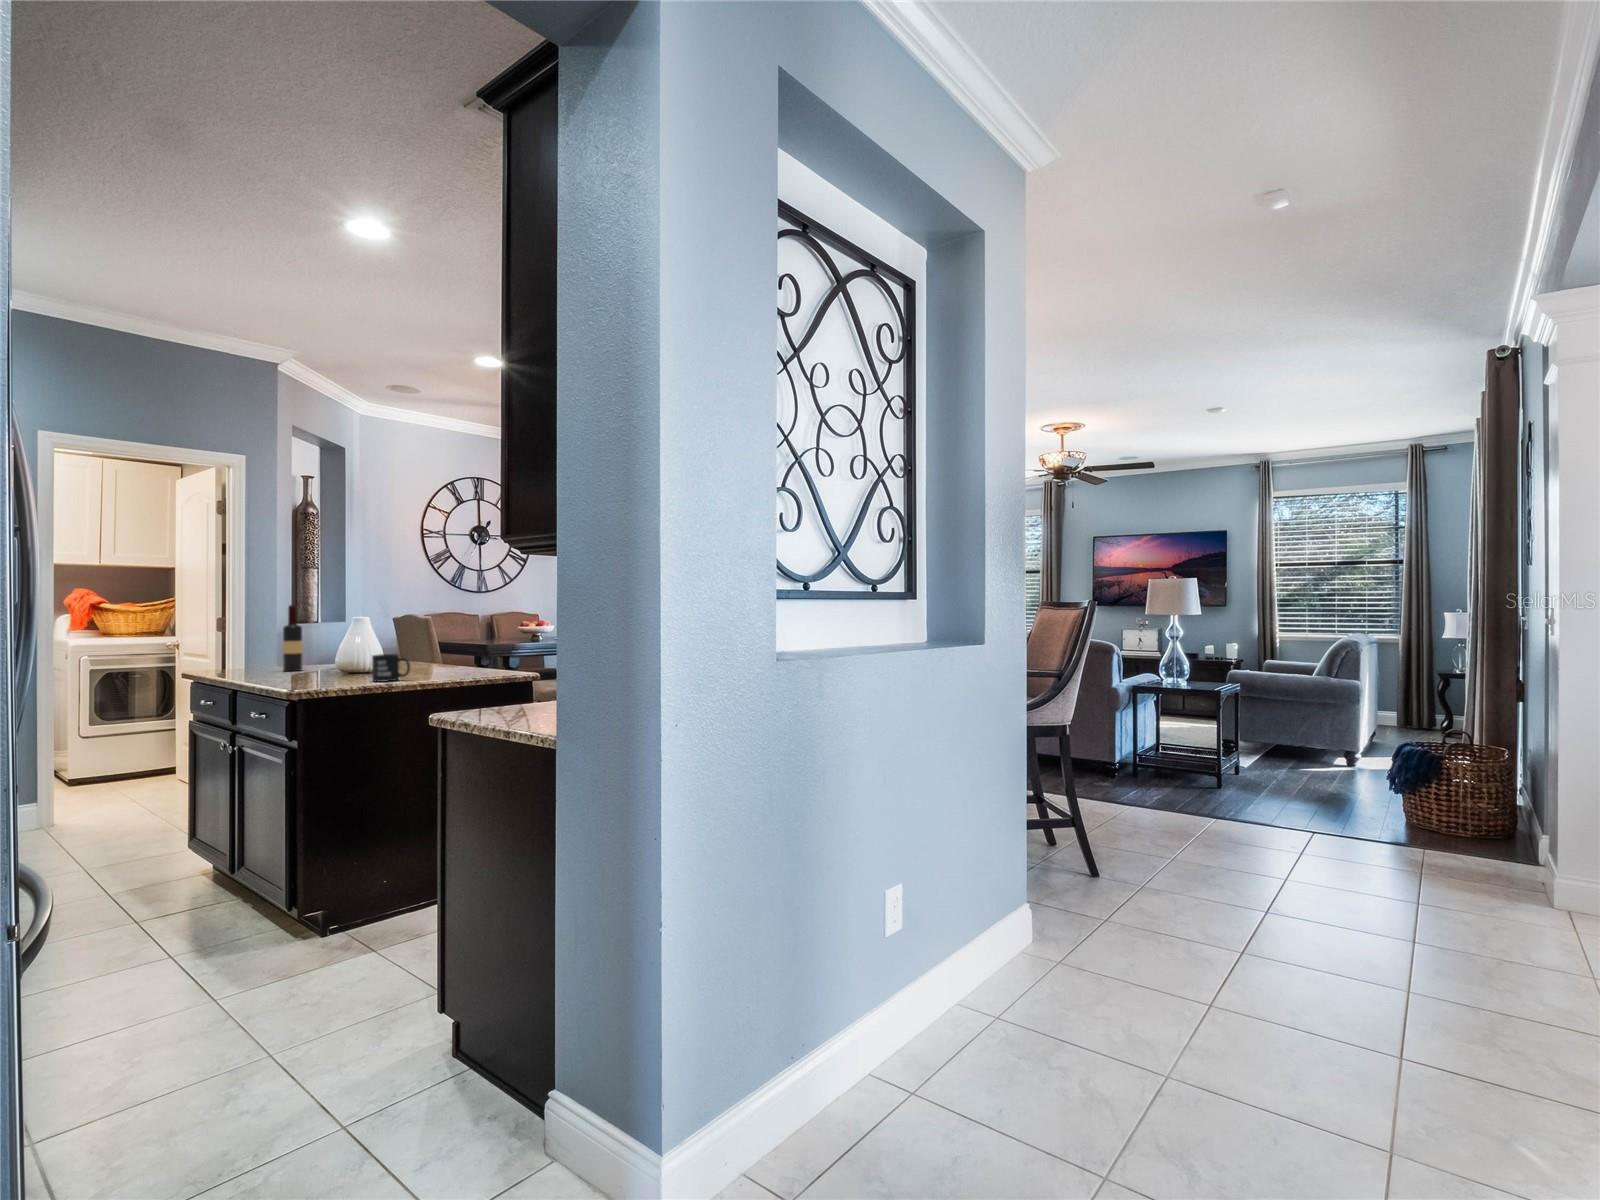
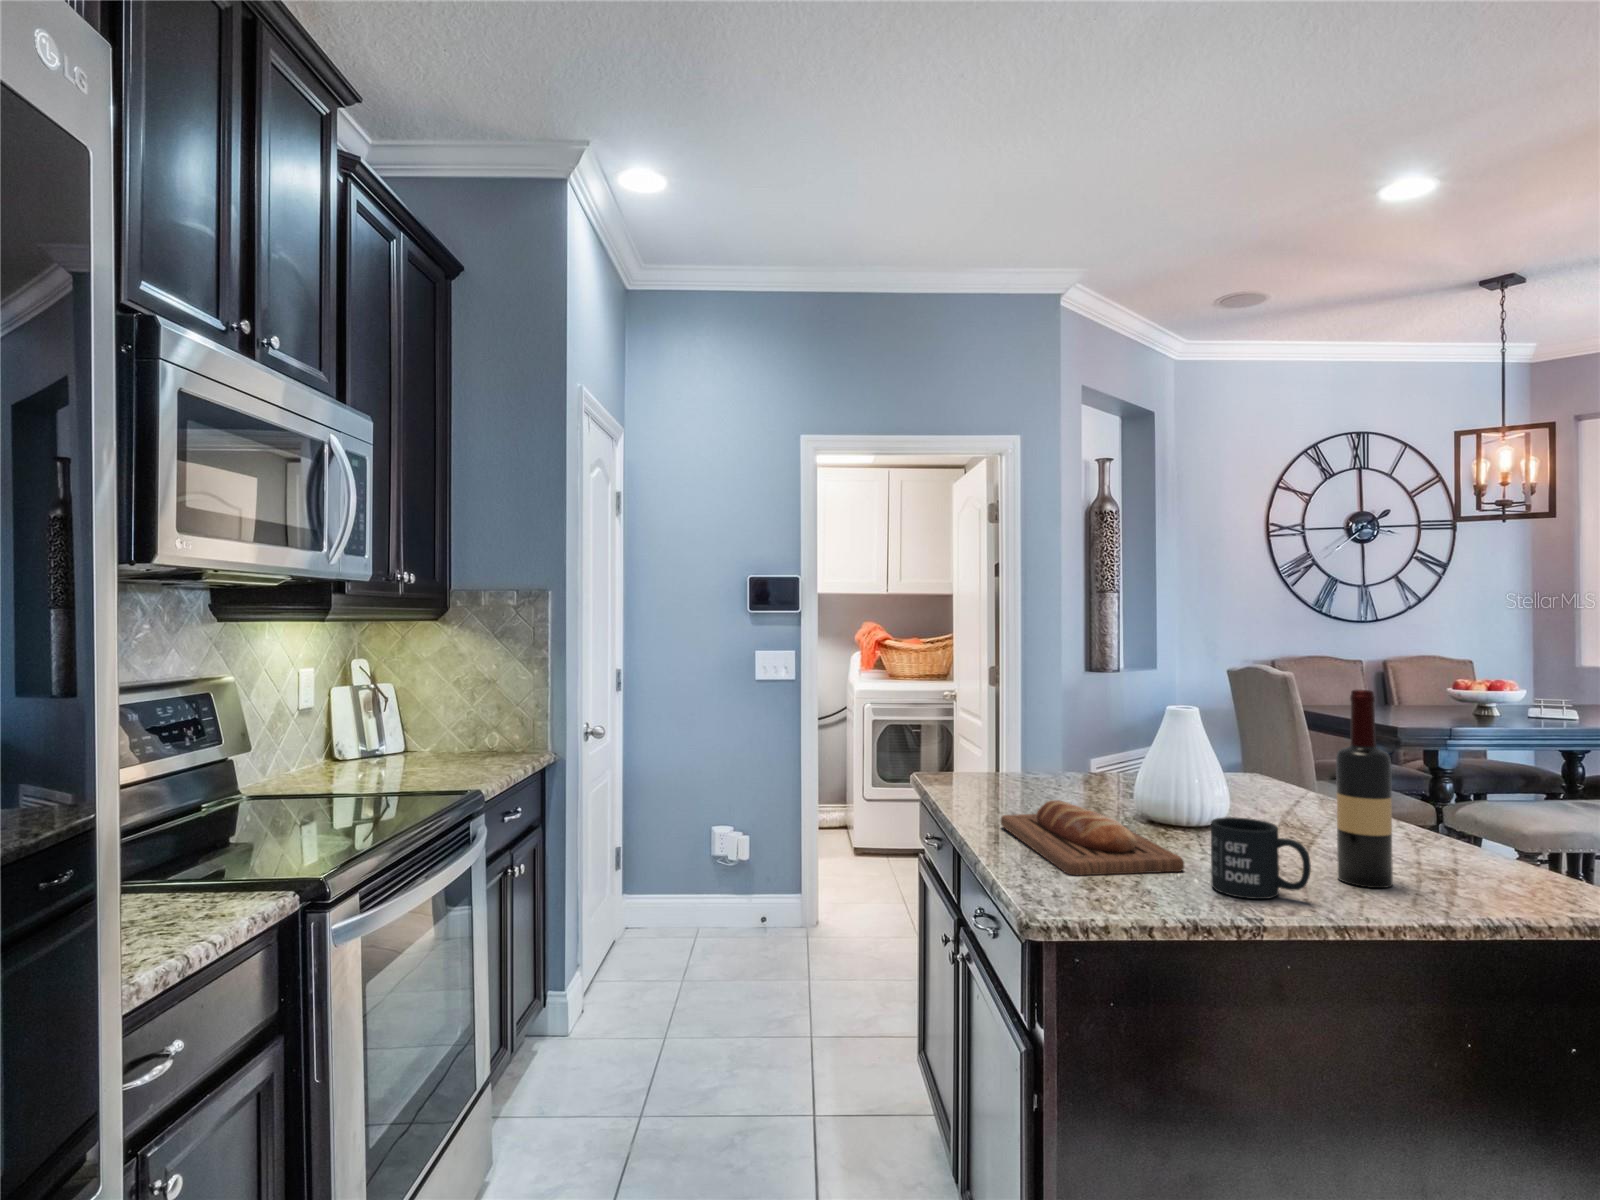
wine bottle: present [283,605,302,671] -> present [1336,690,1393,888]
bread loaf: none [264,663,361,685] -> present [1001,801,1184,875]

